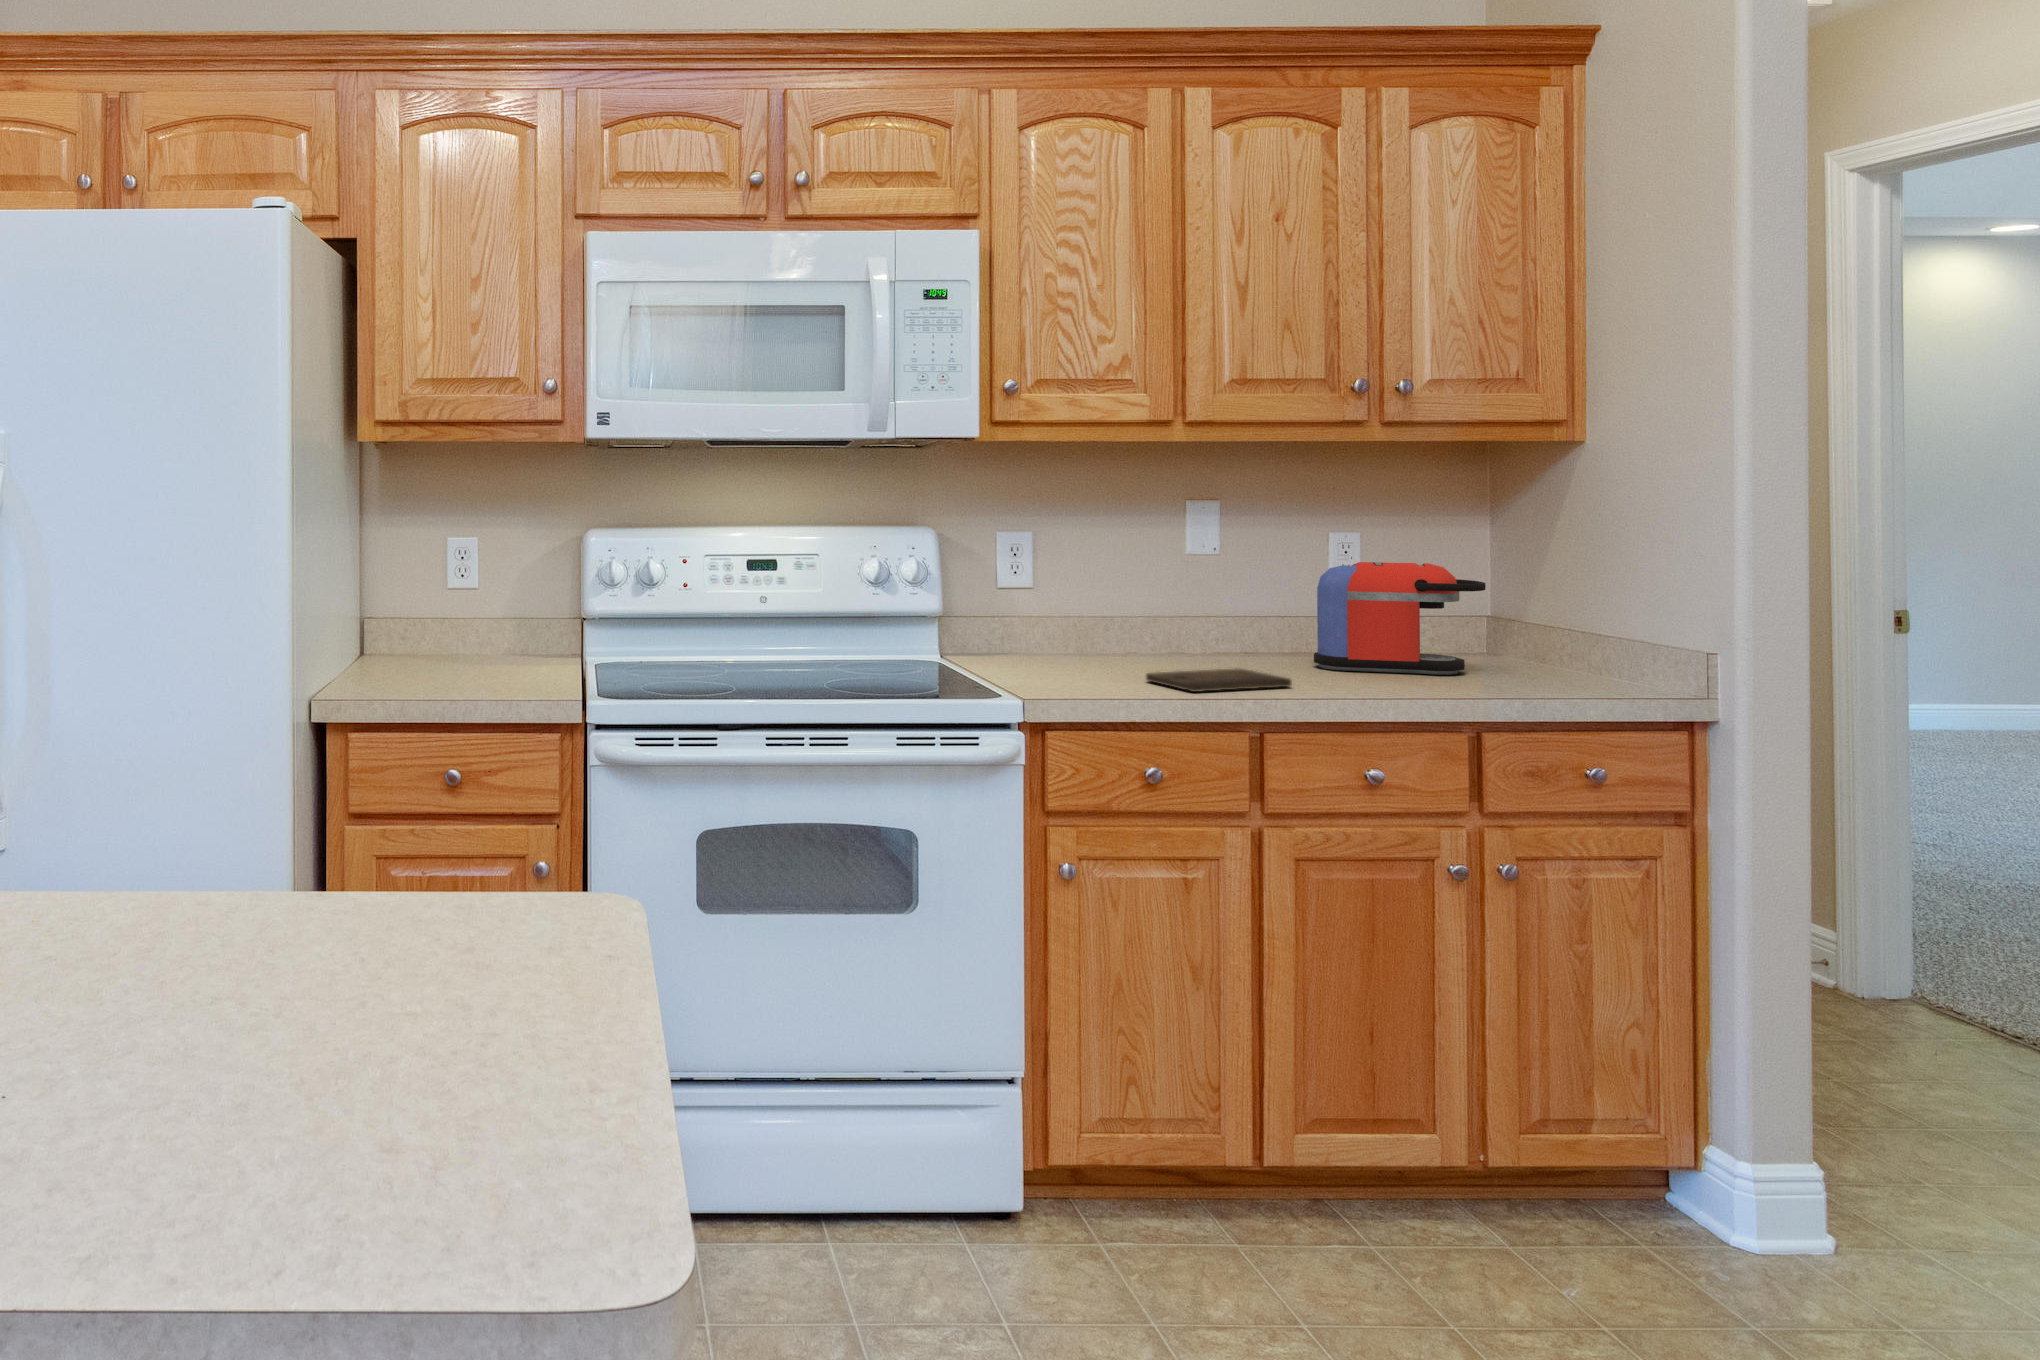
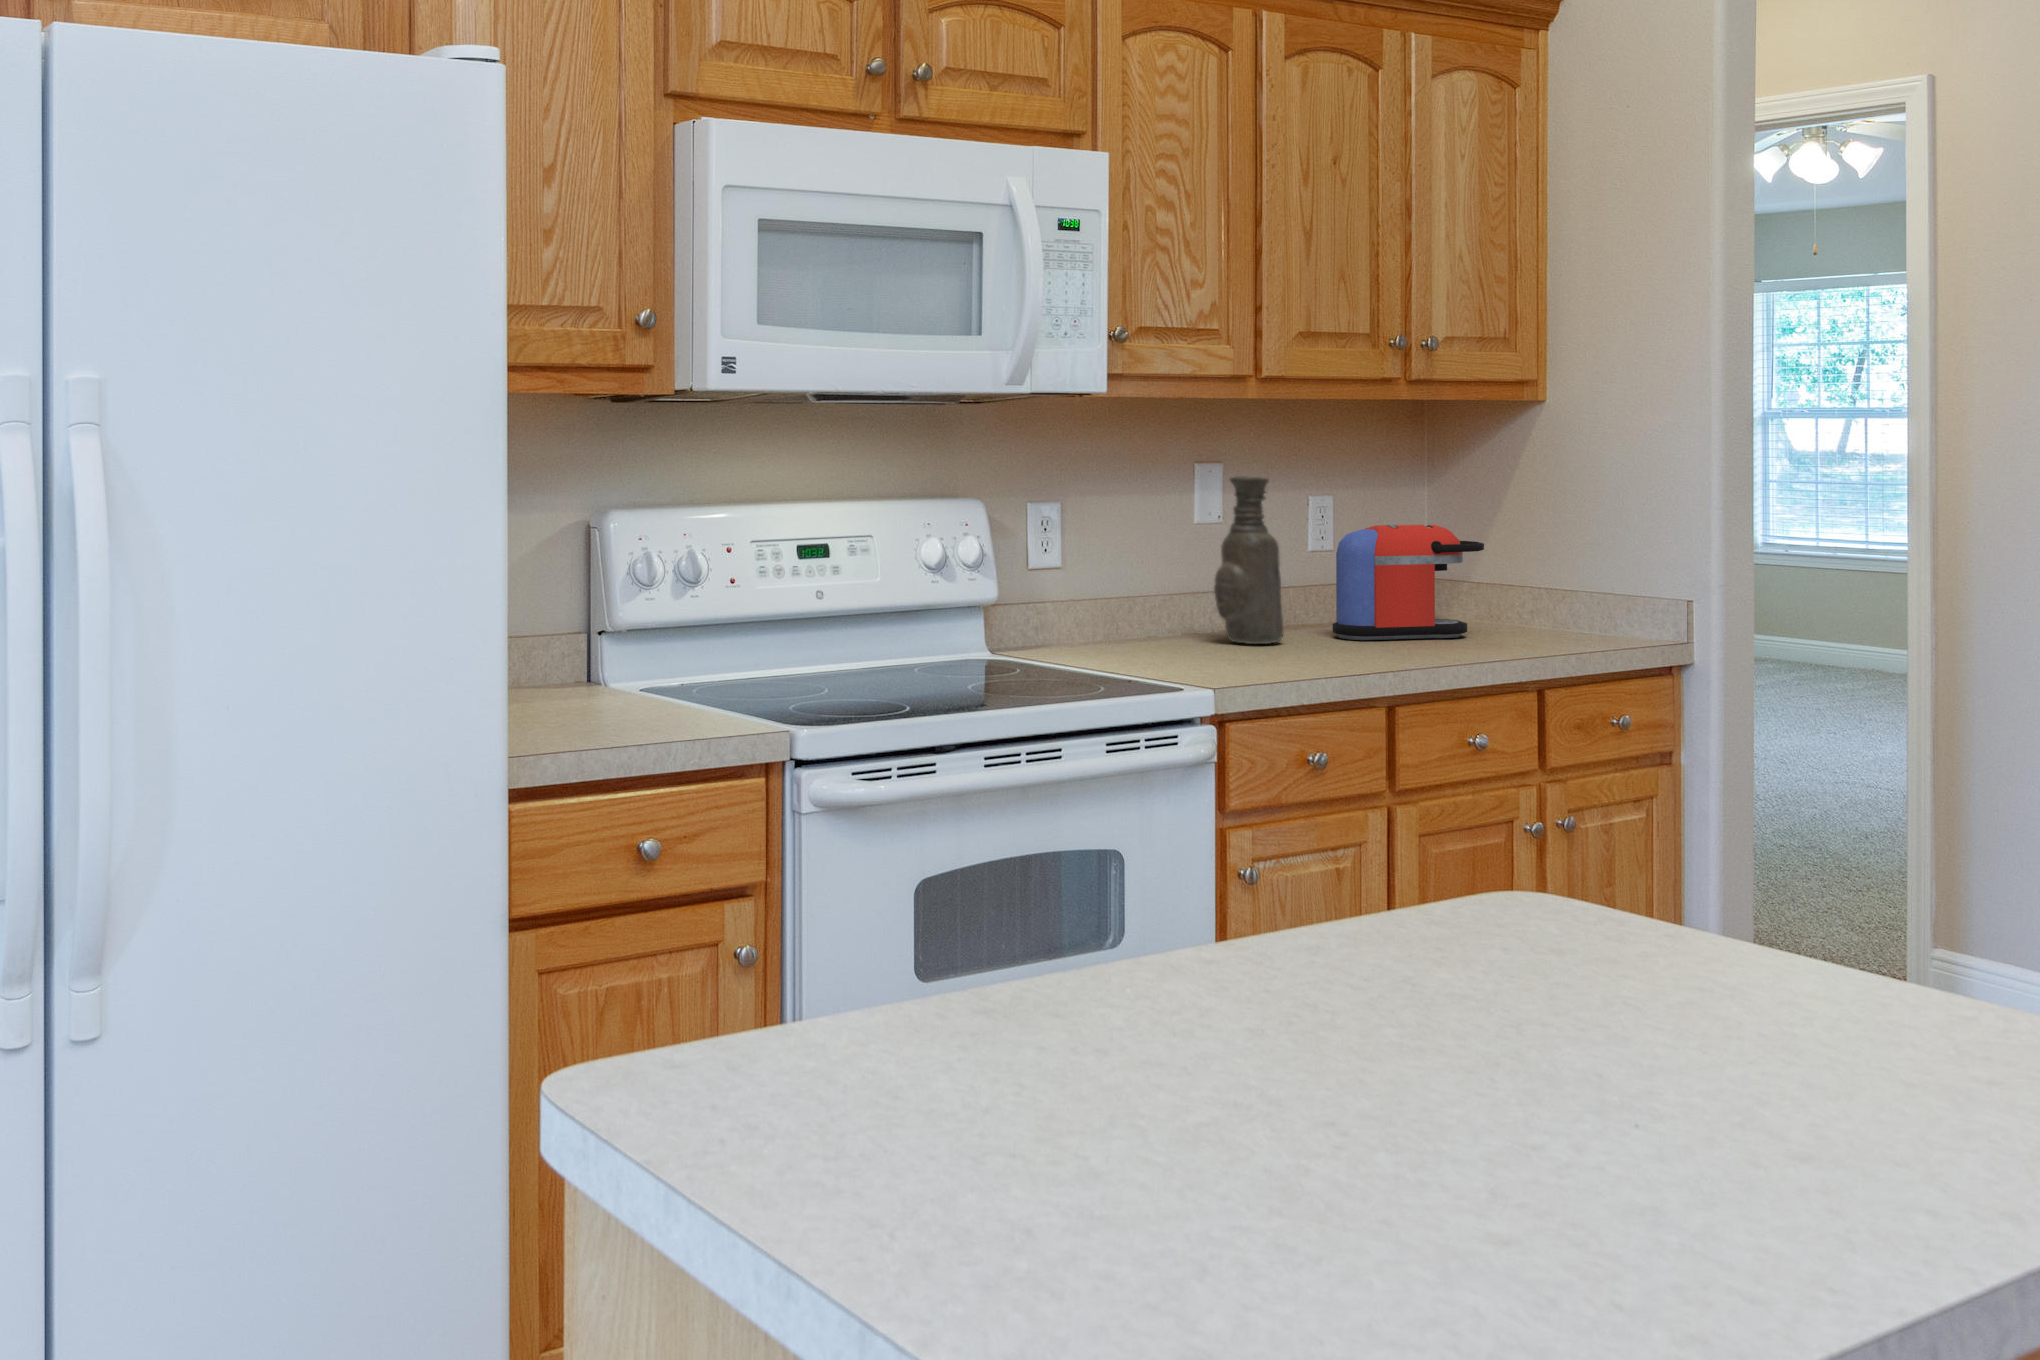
vase: none [1175,513,1246,666] -> present [1214,476,1283,644]
cutting board: present [1146,669,1292,692] -> none [1248,643,1380,670]

